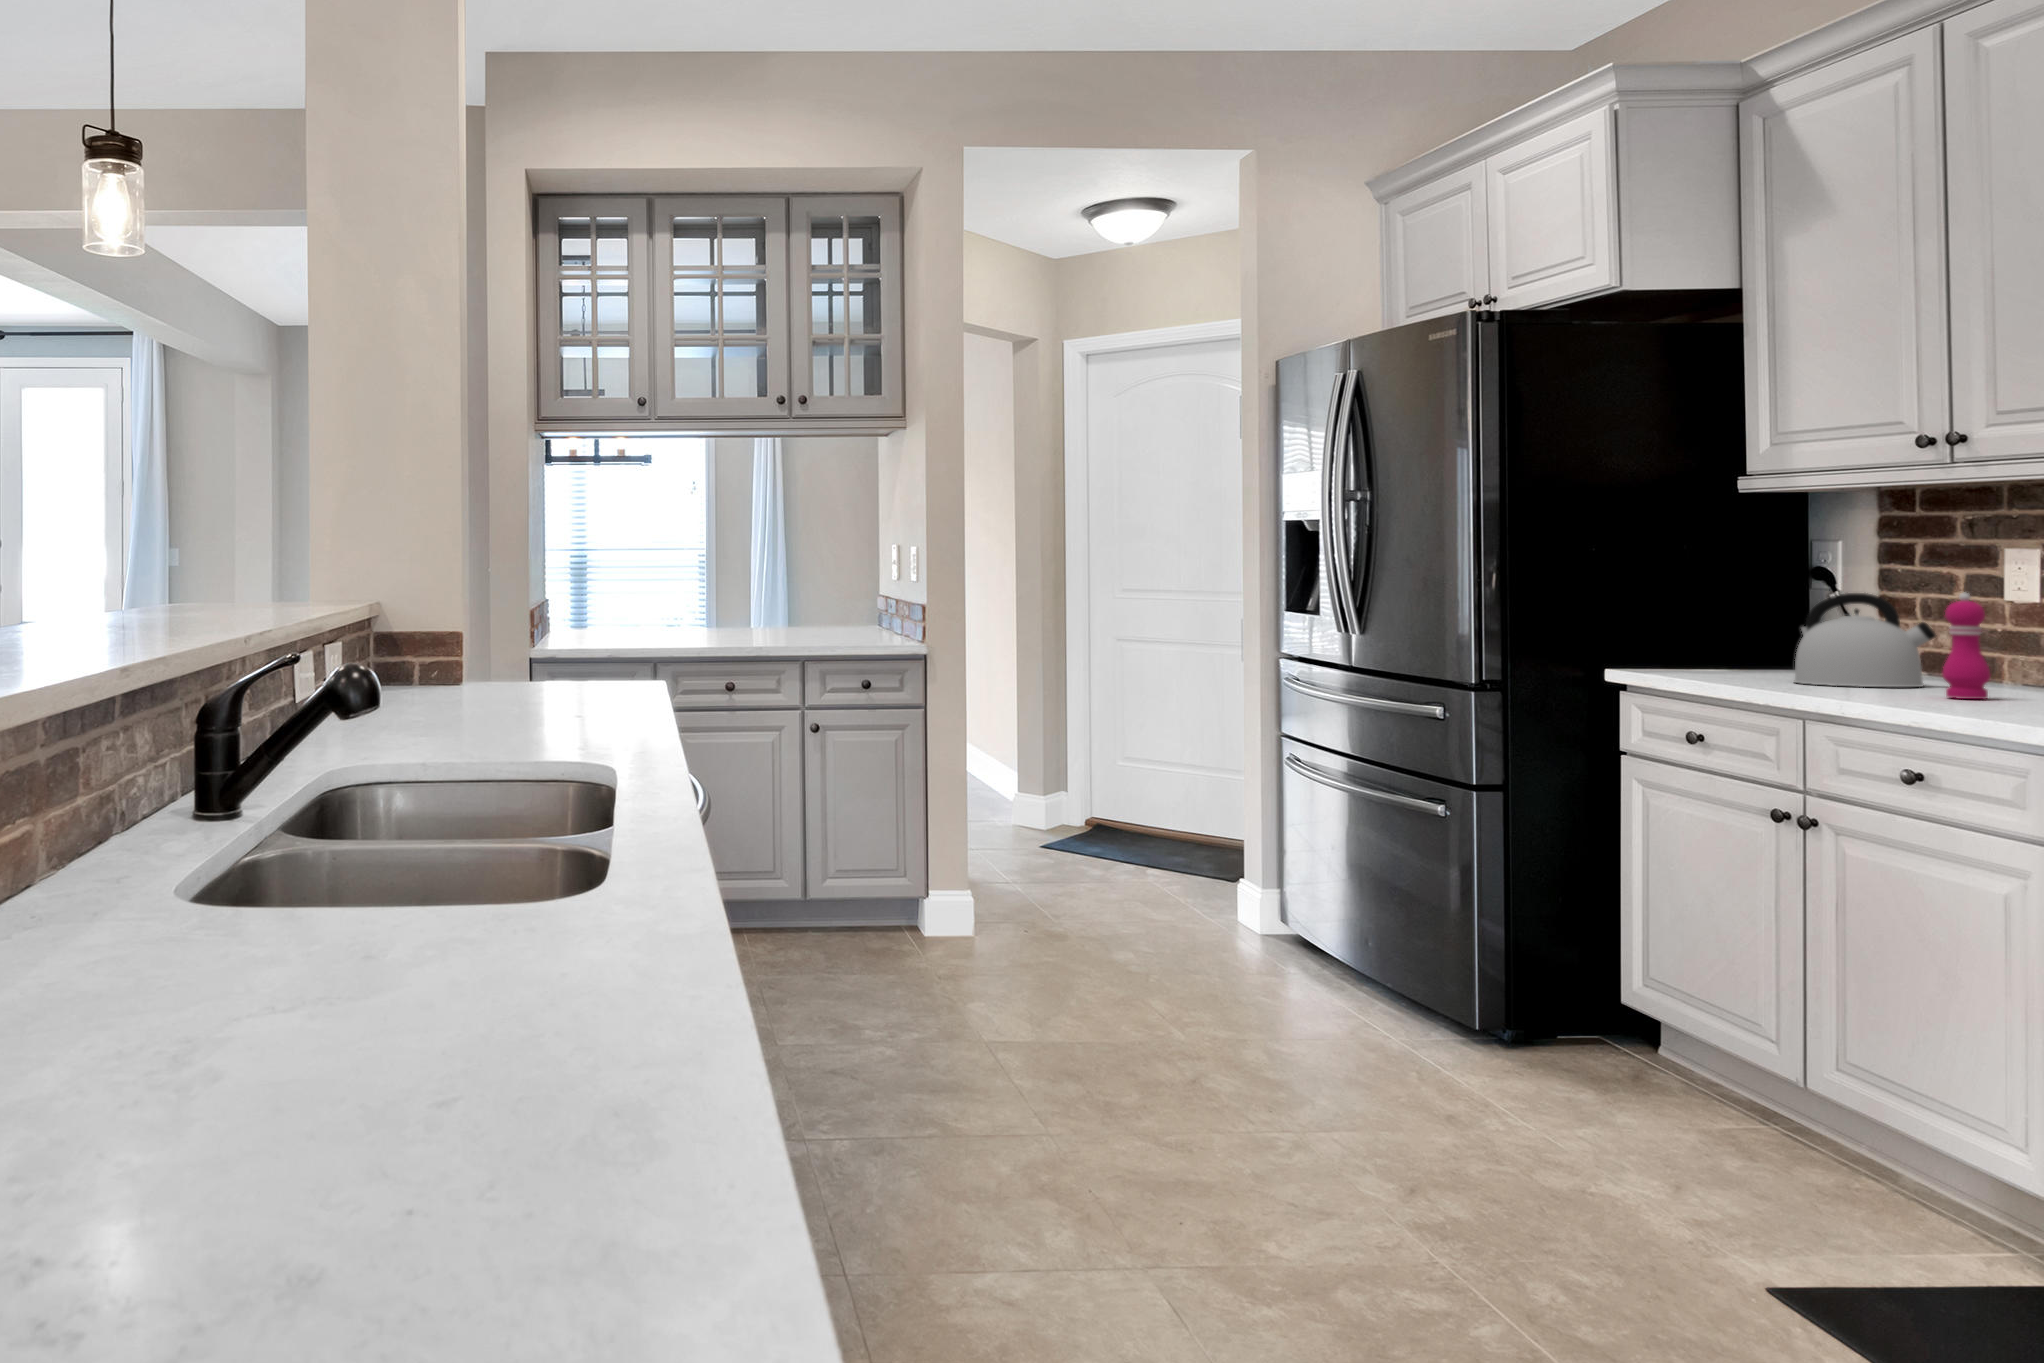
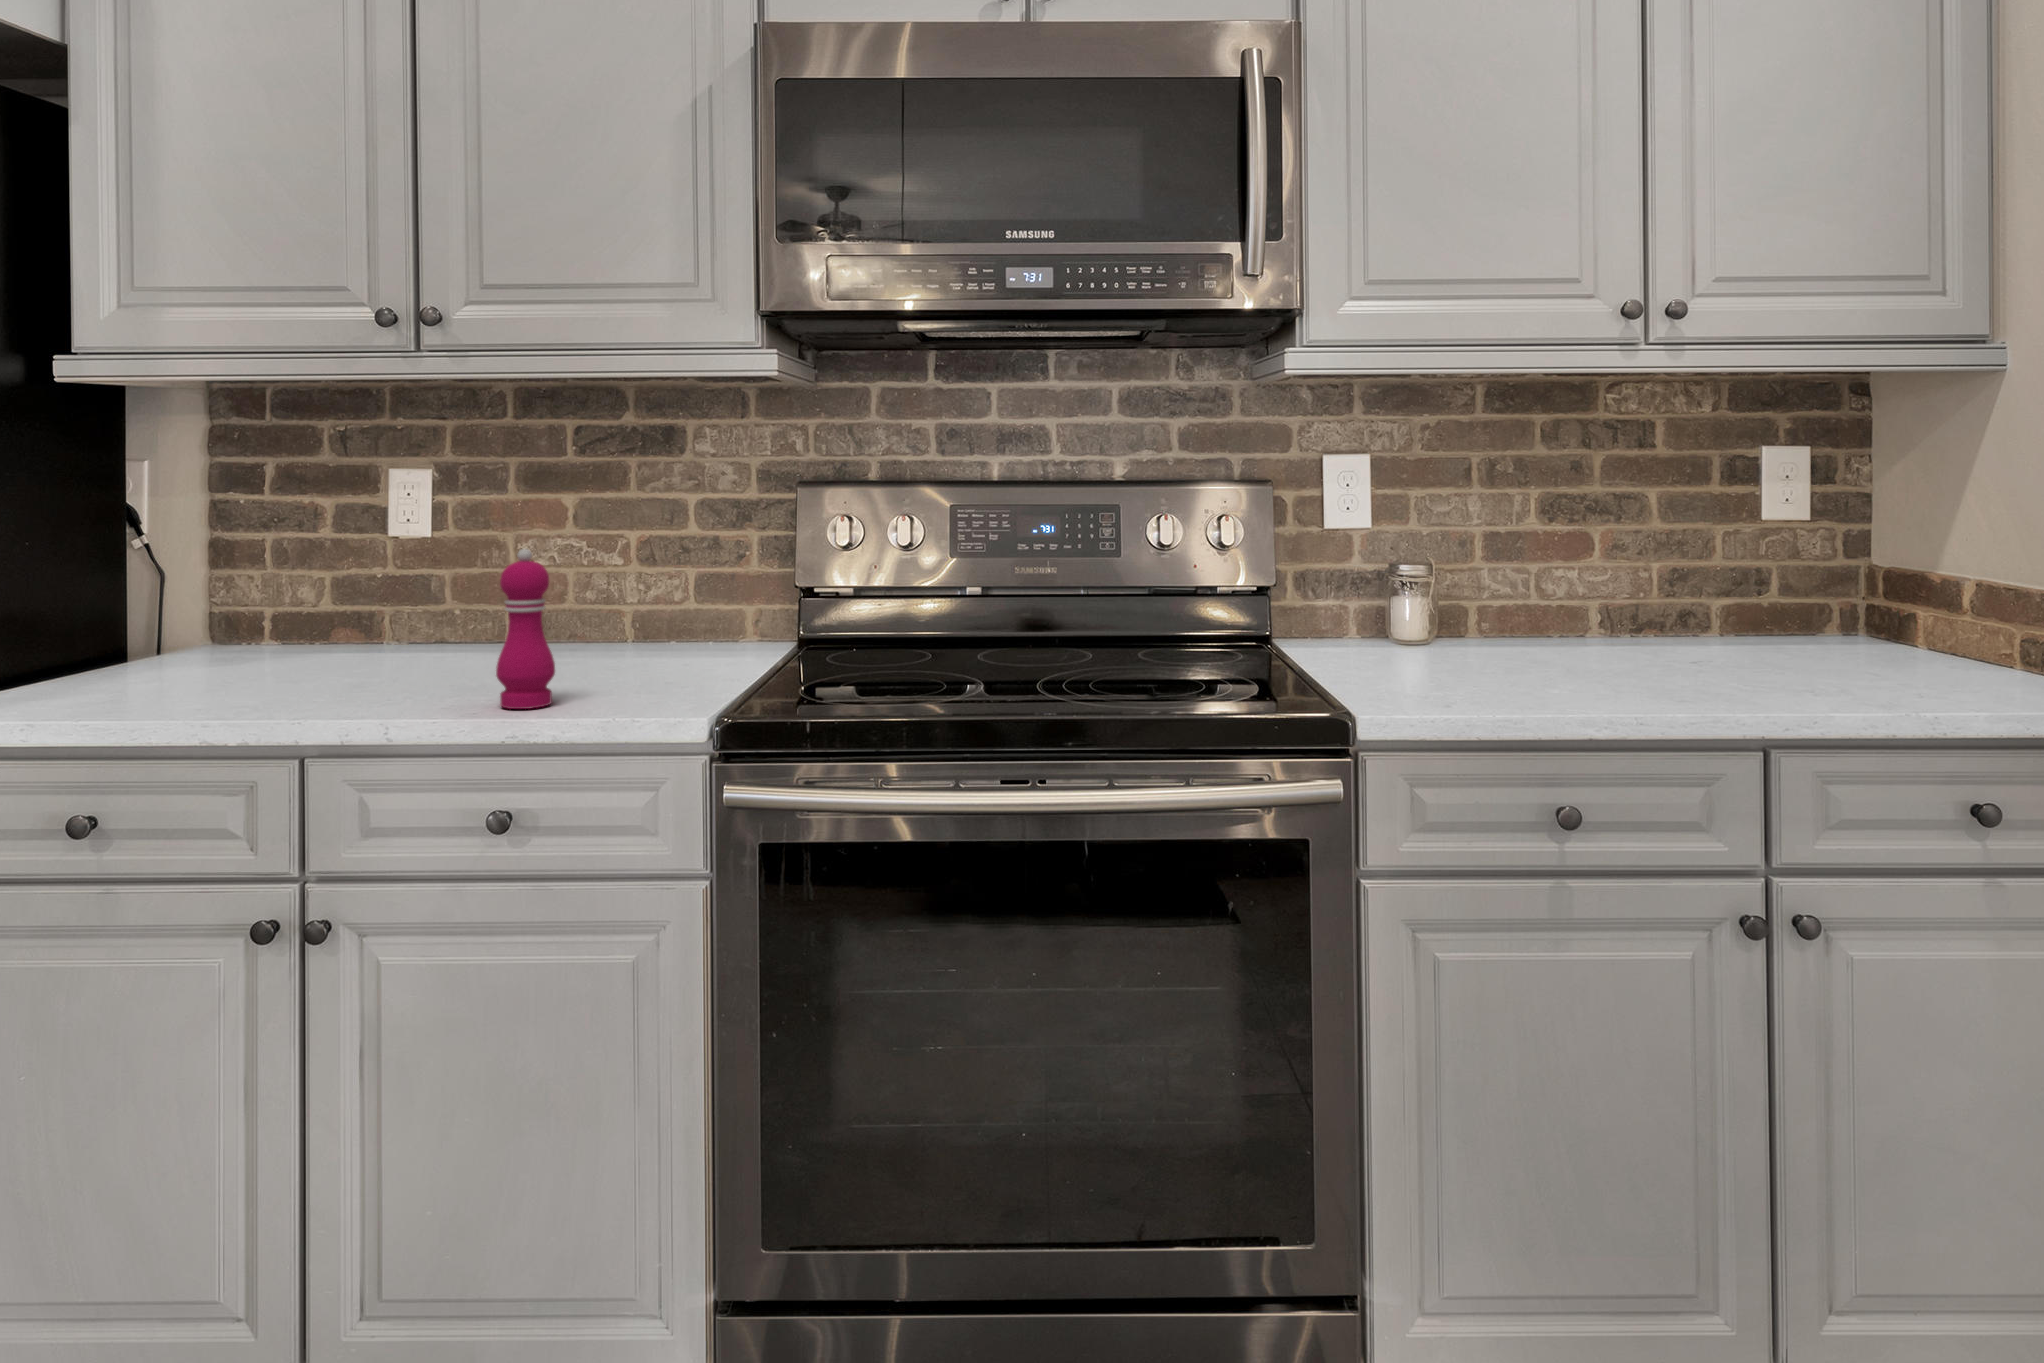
kettle: present [1794,593,1936,687] -> none [197,546,393,700]

